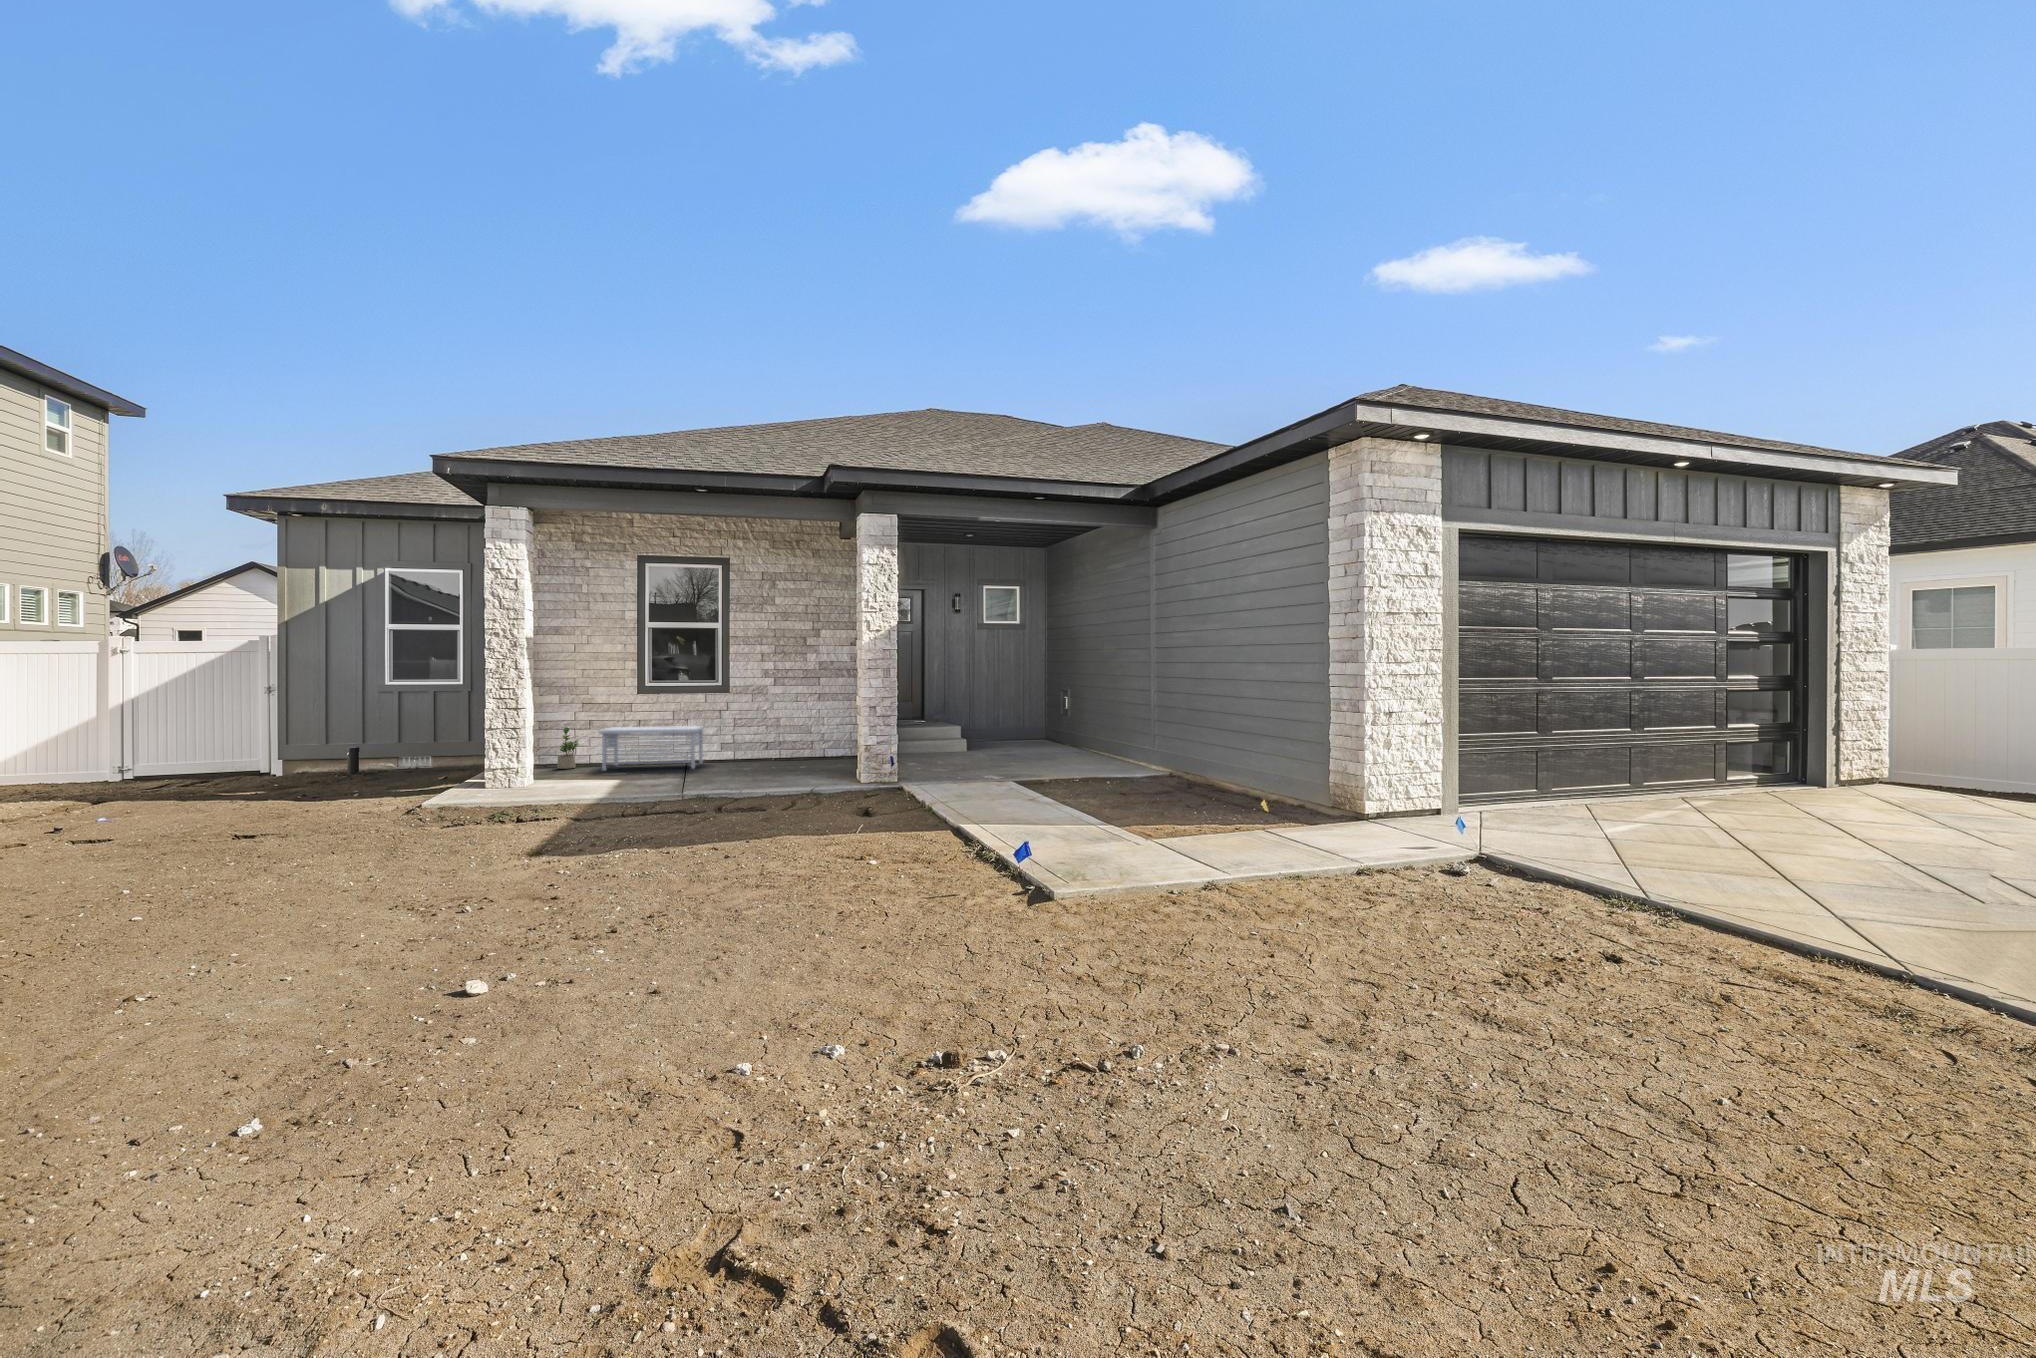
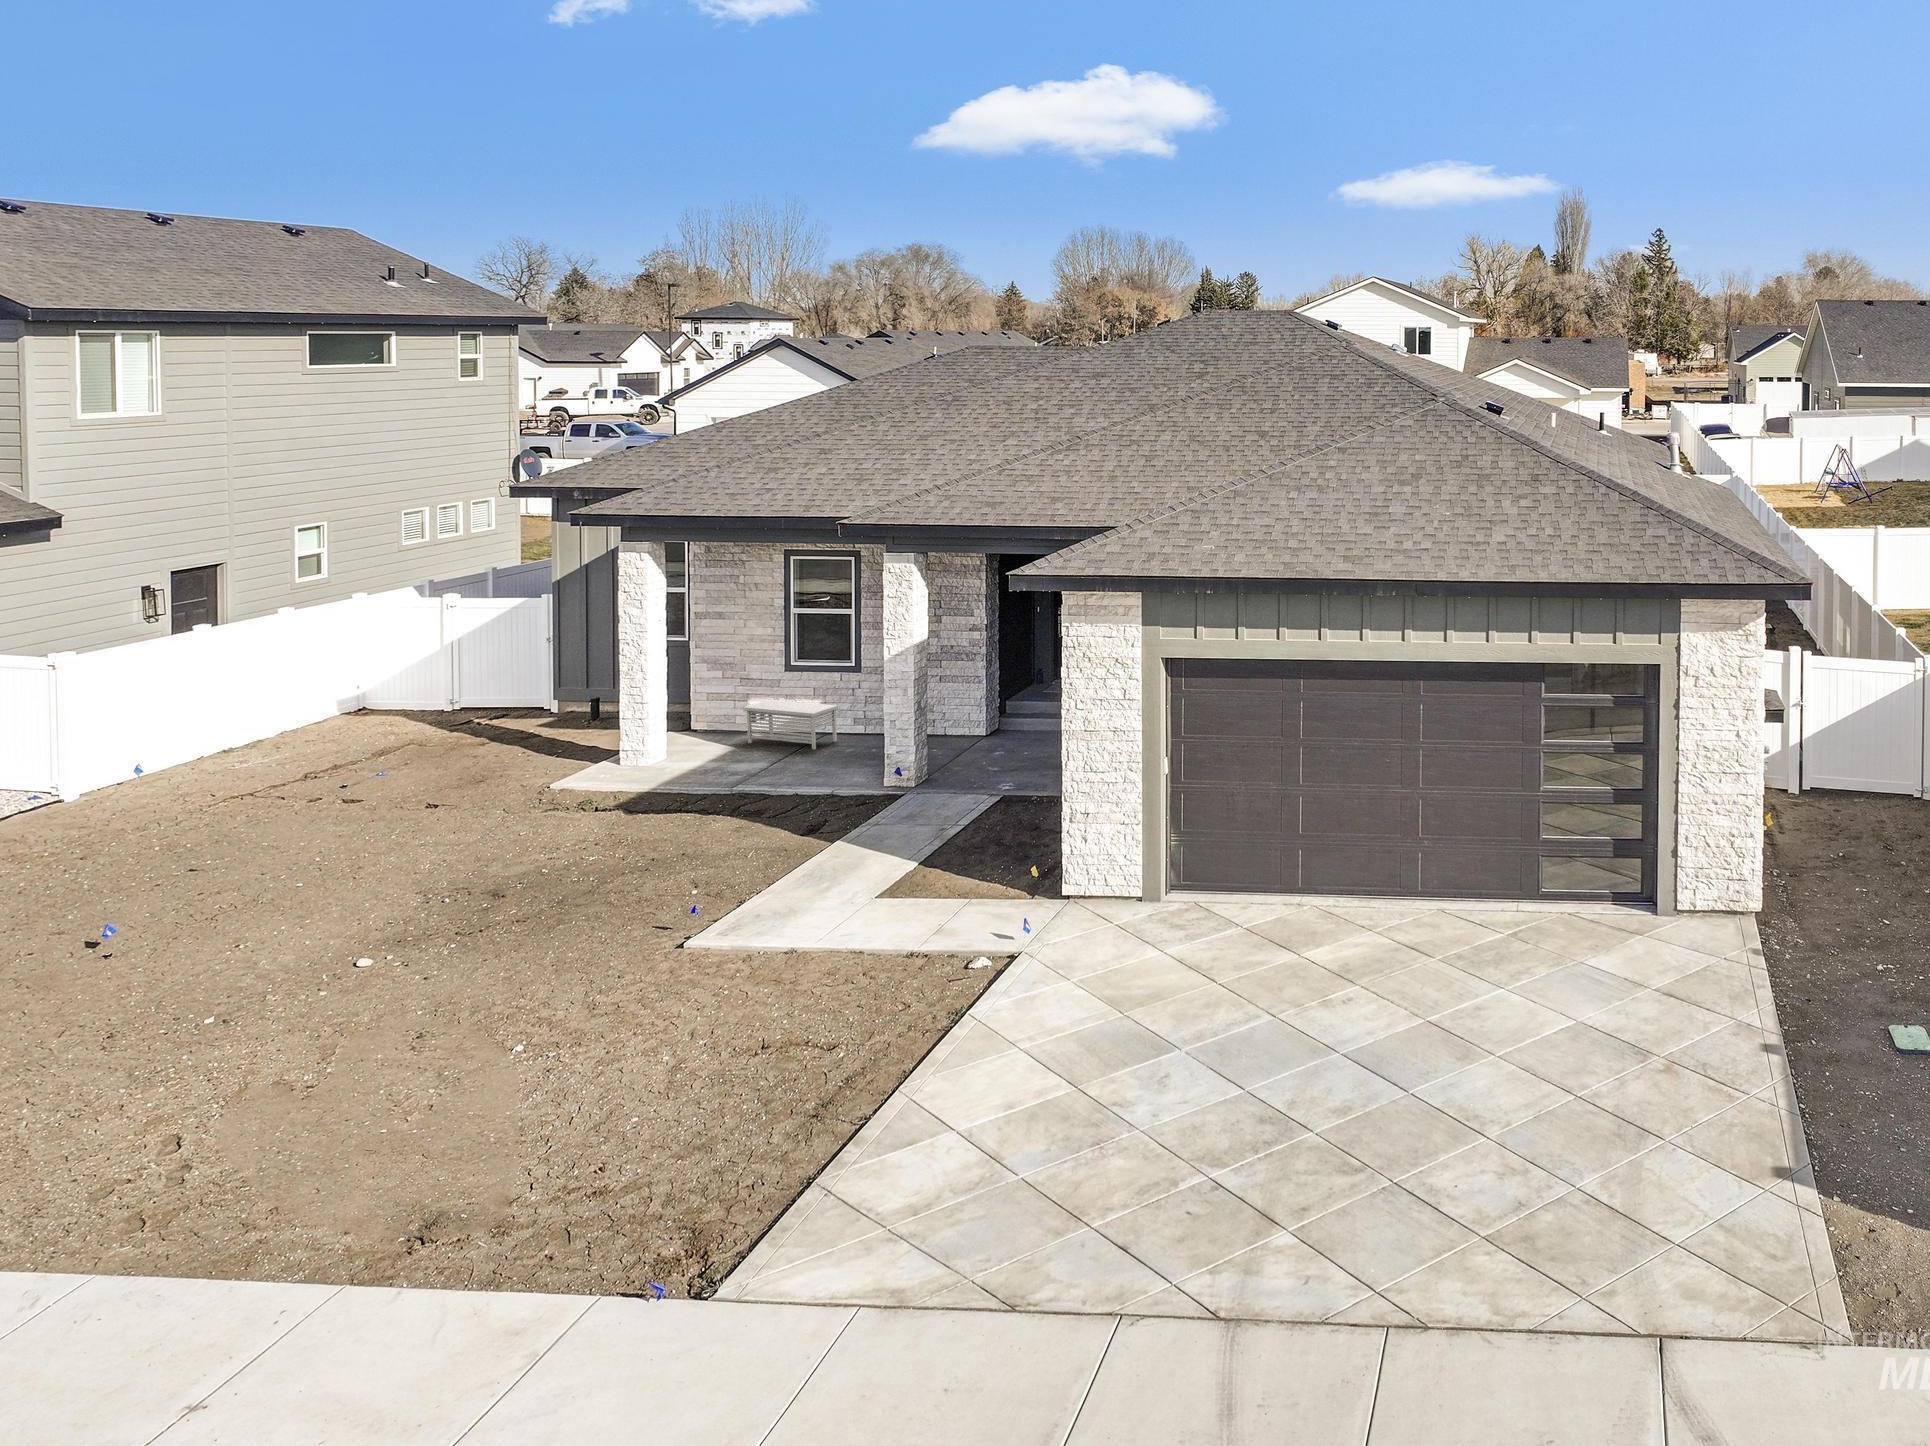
potted plant: present [557,727,579,769] -> none [725,698,743,736]

